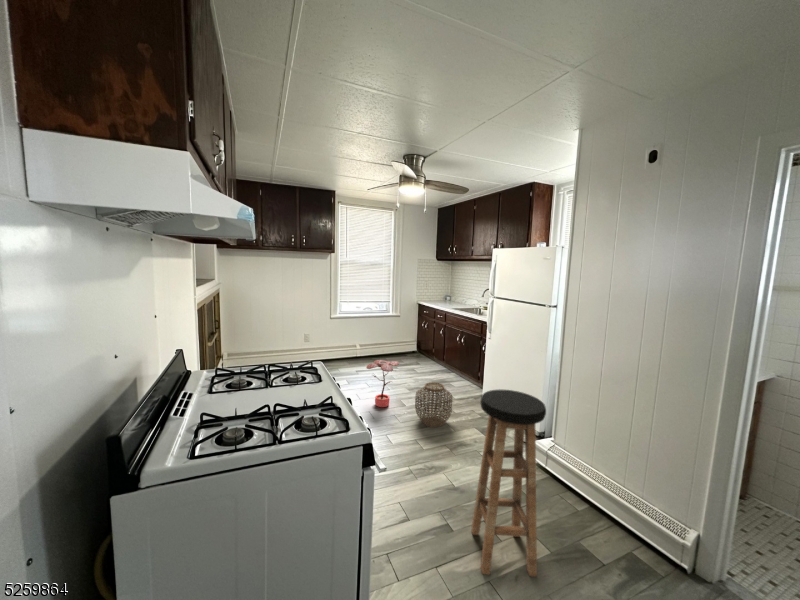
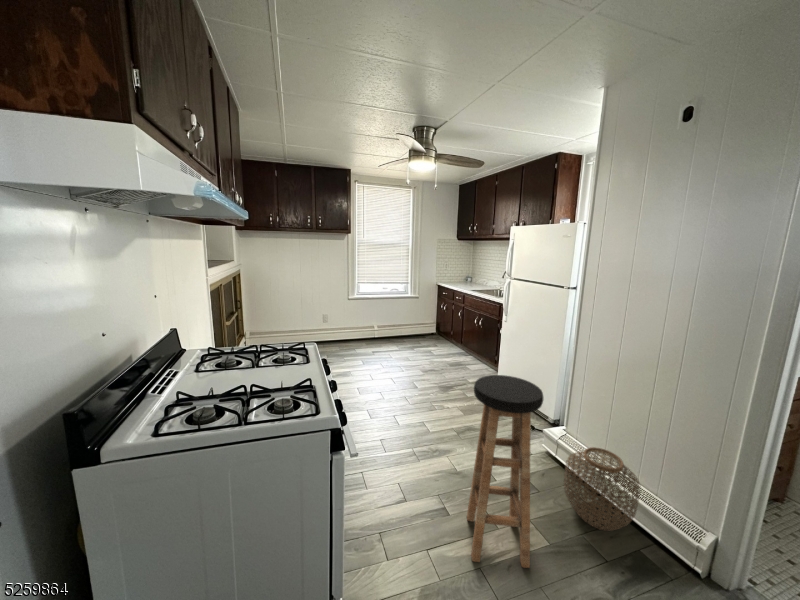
potted plant: present [366,360,399,407] -> none [377,341,411,389]
woven basket: present [415,382,452,427] -> present [564,447,640,531]

